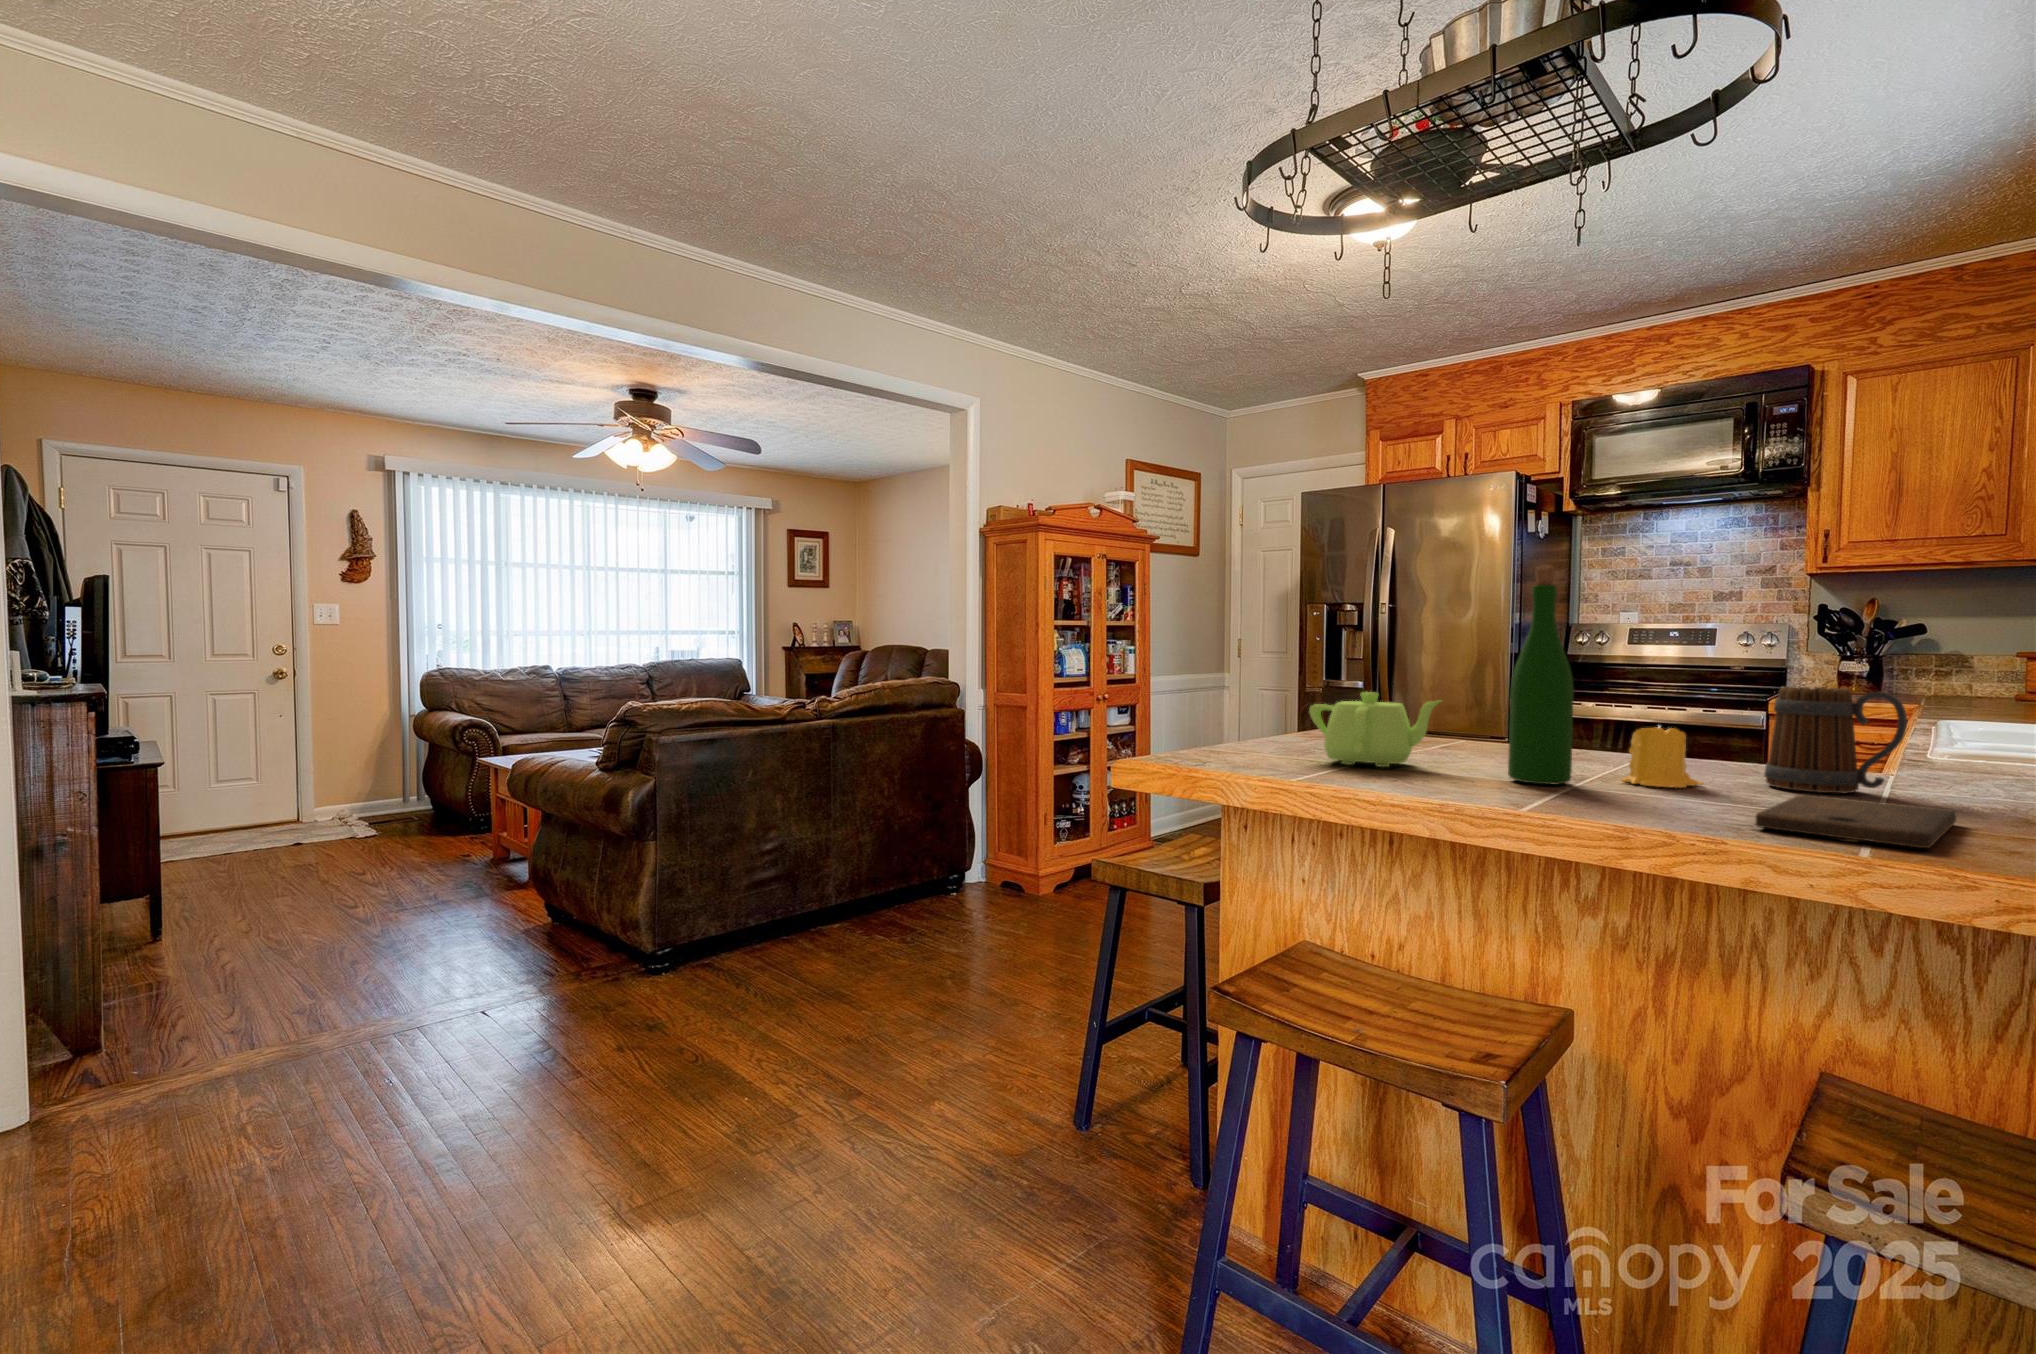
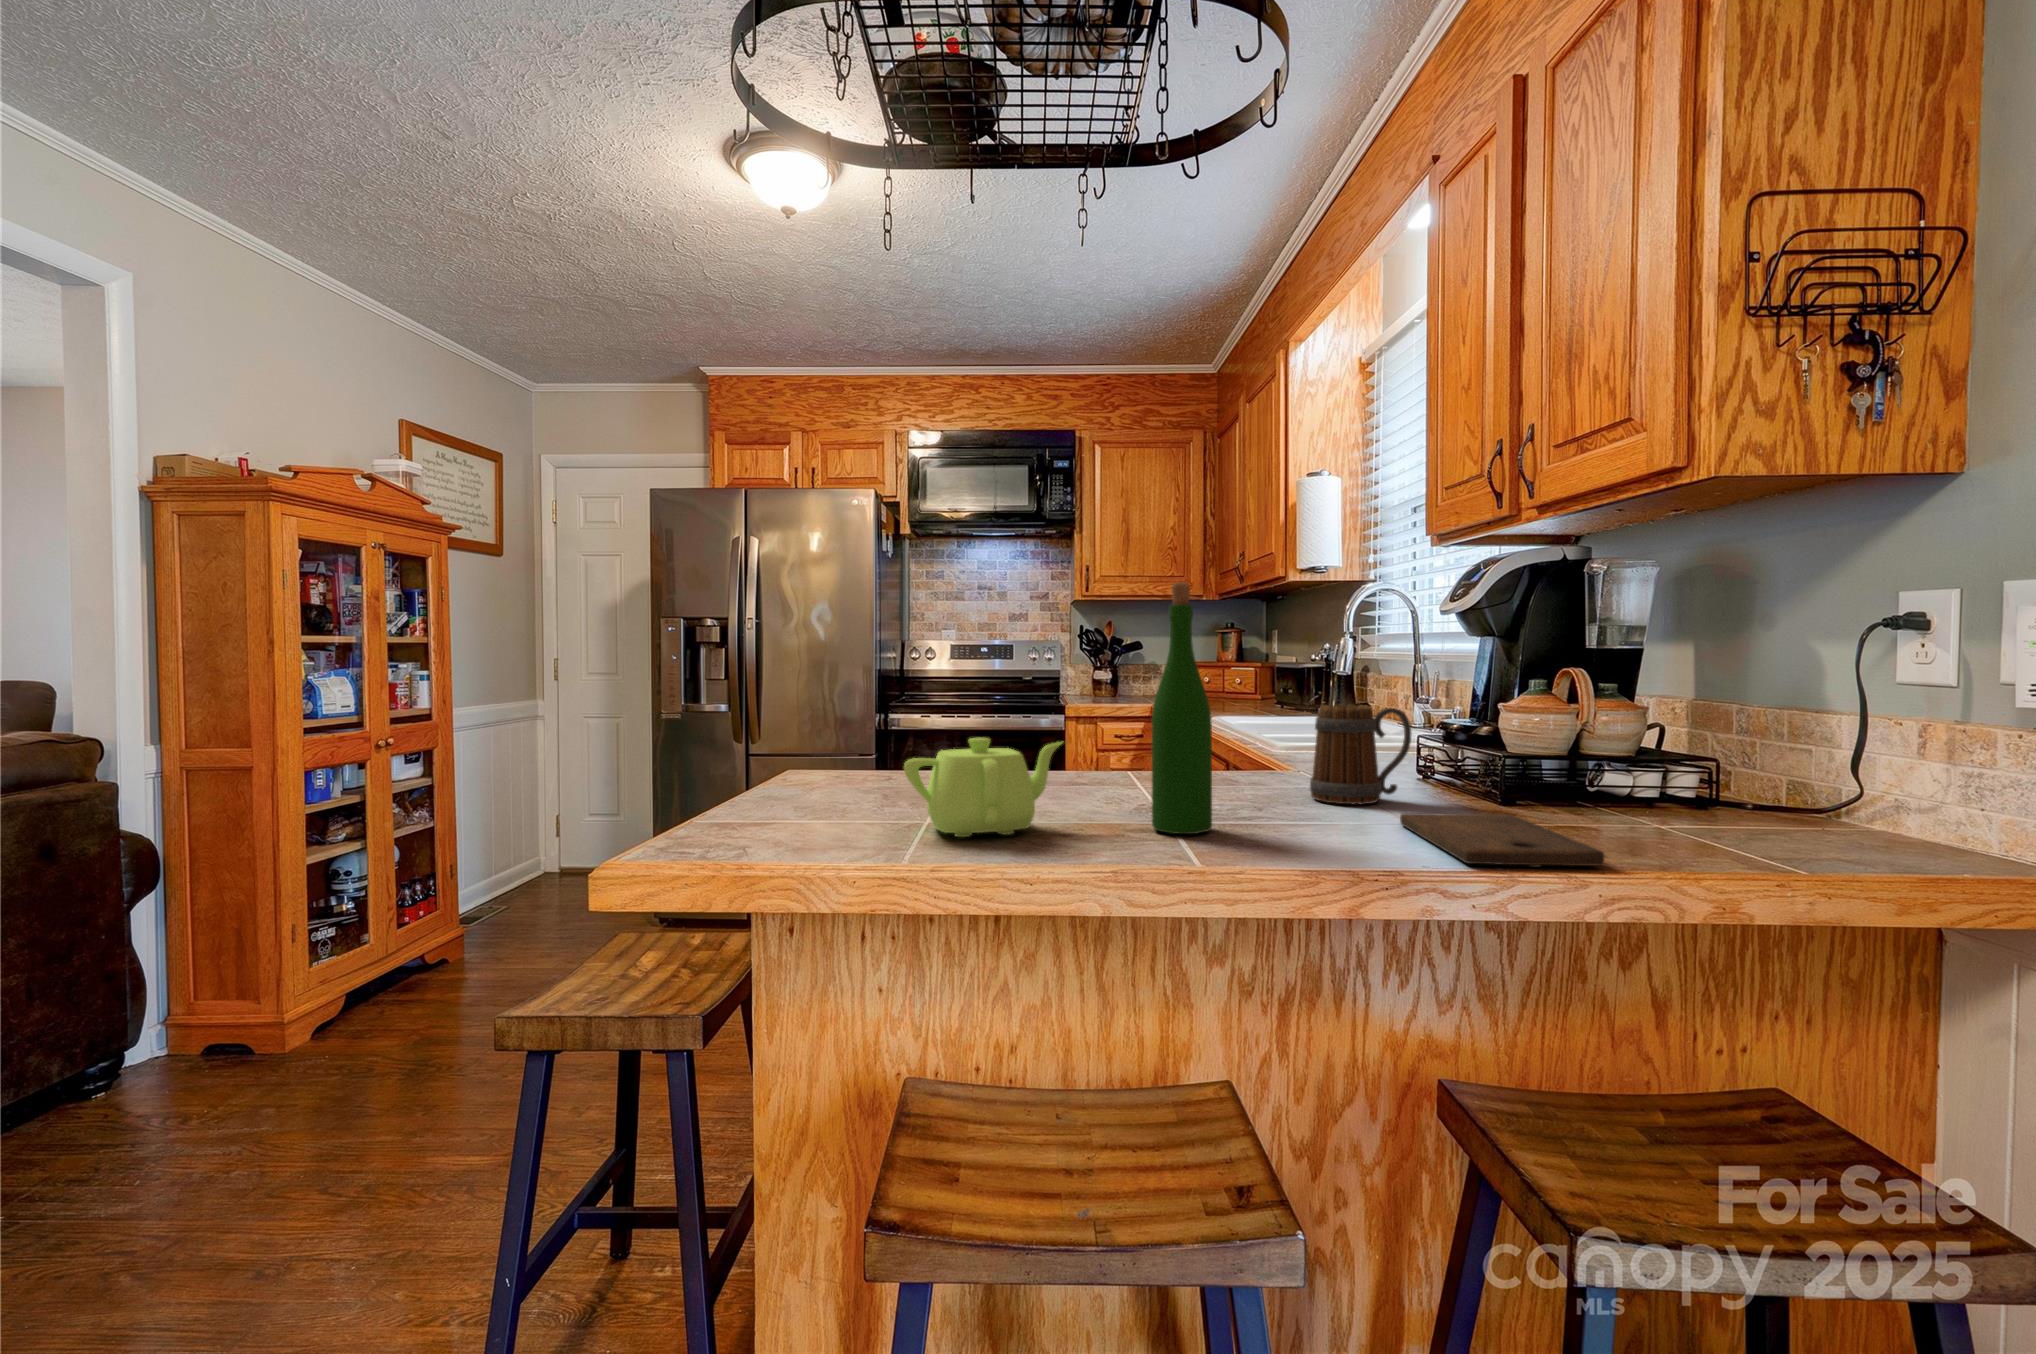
candle: present [1622,727,1703,788] -> none [1223,751,1290,819]

